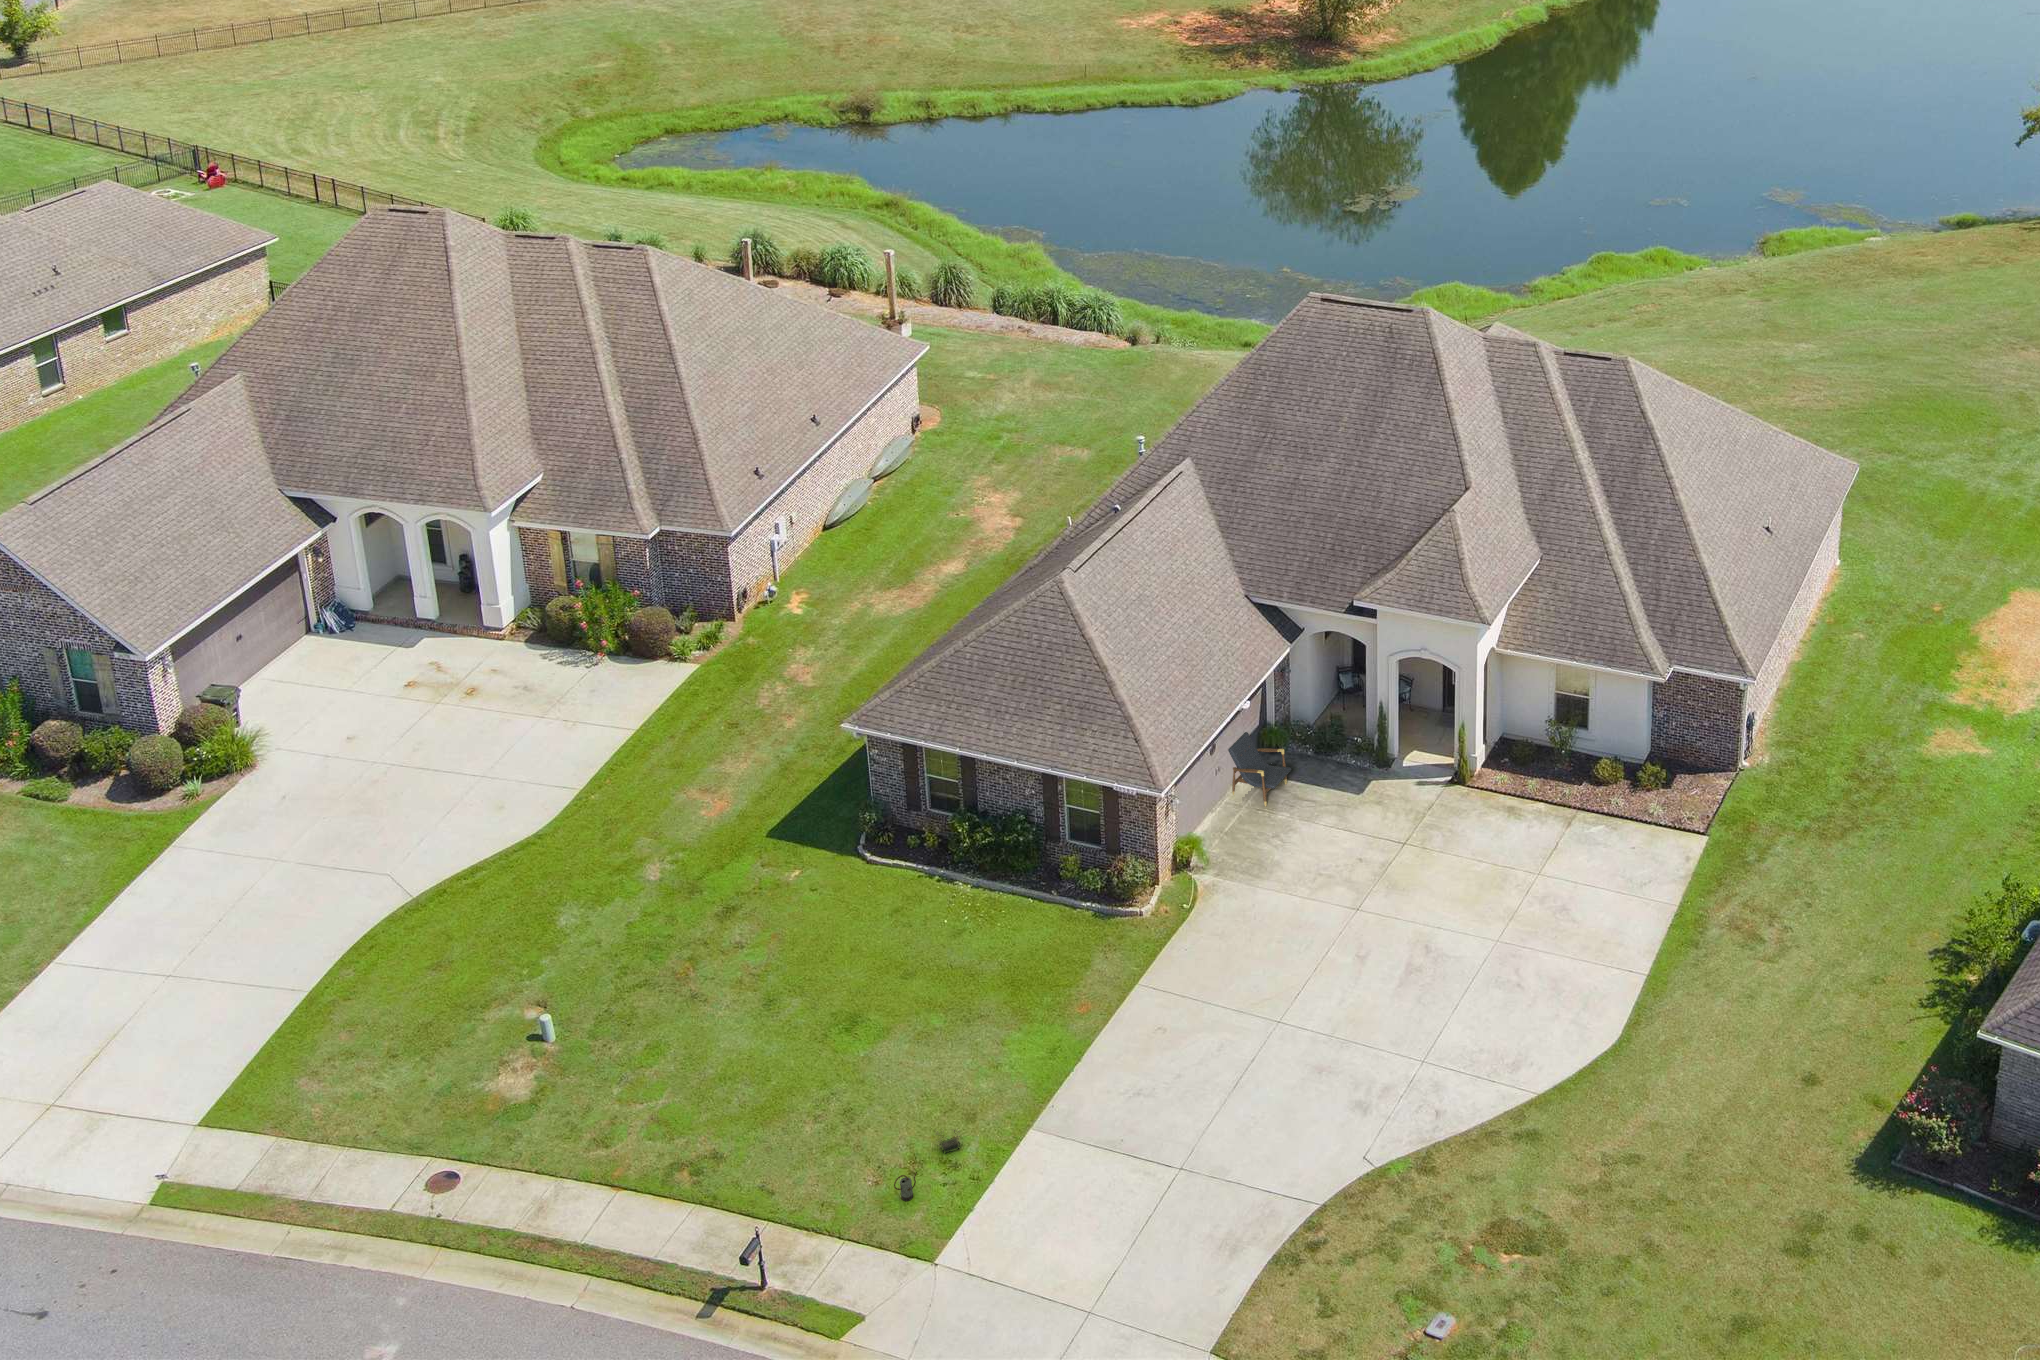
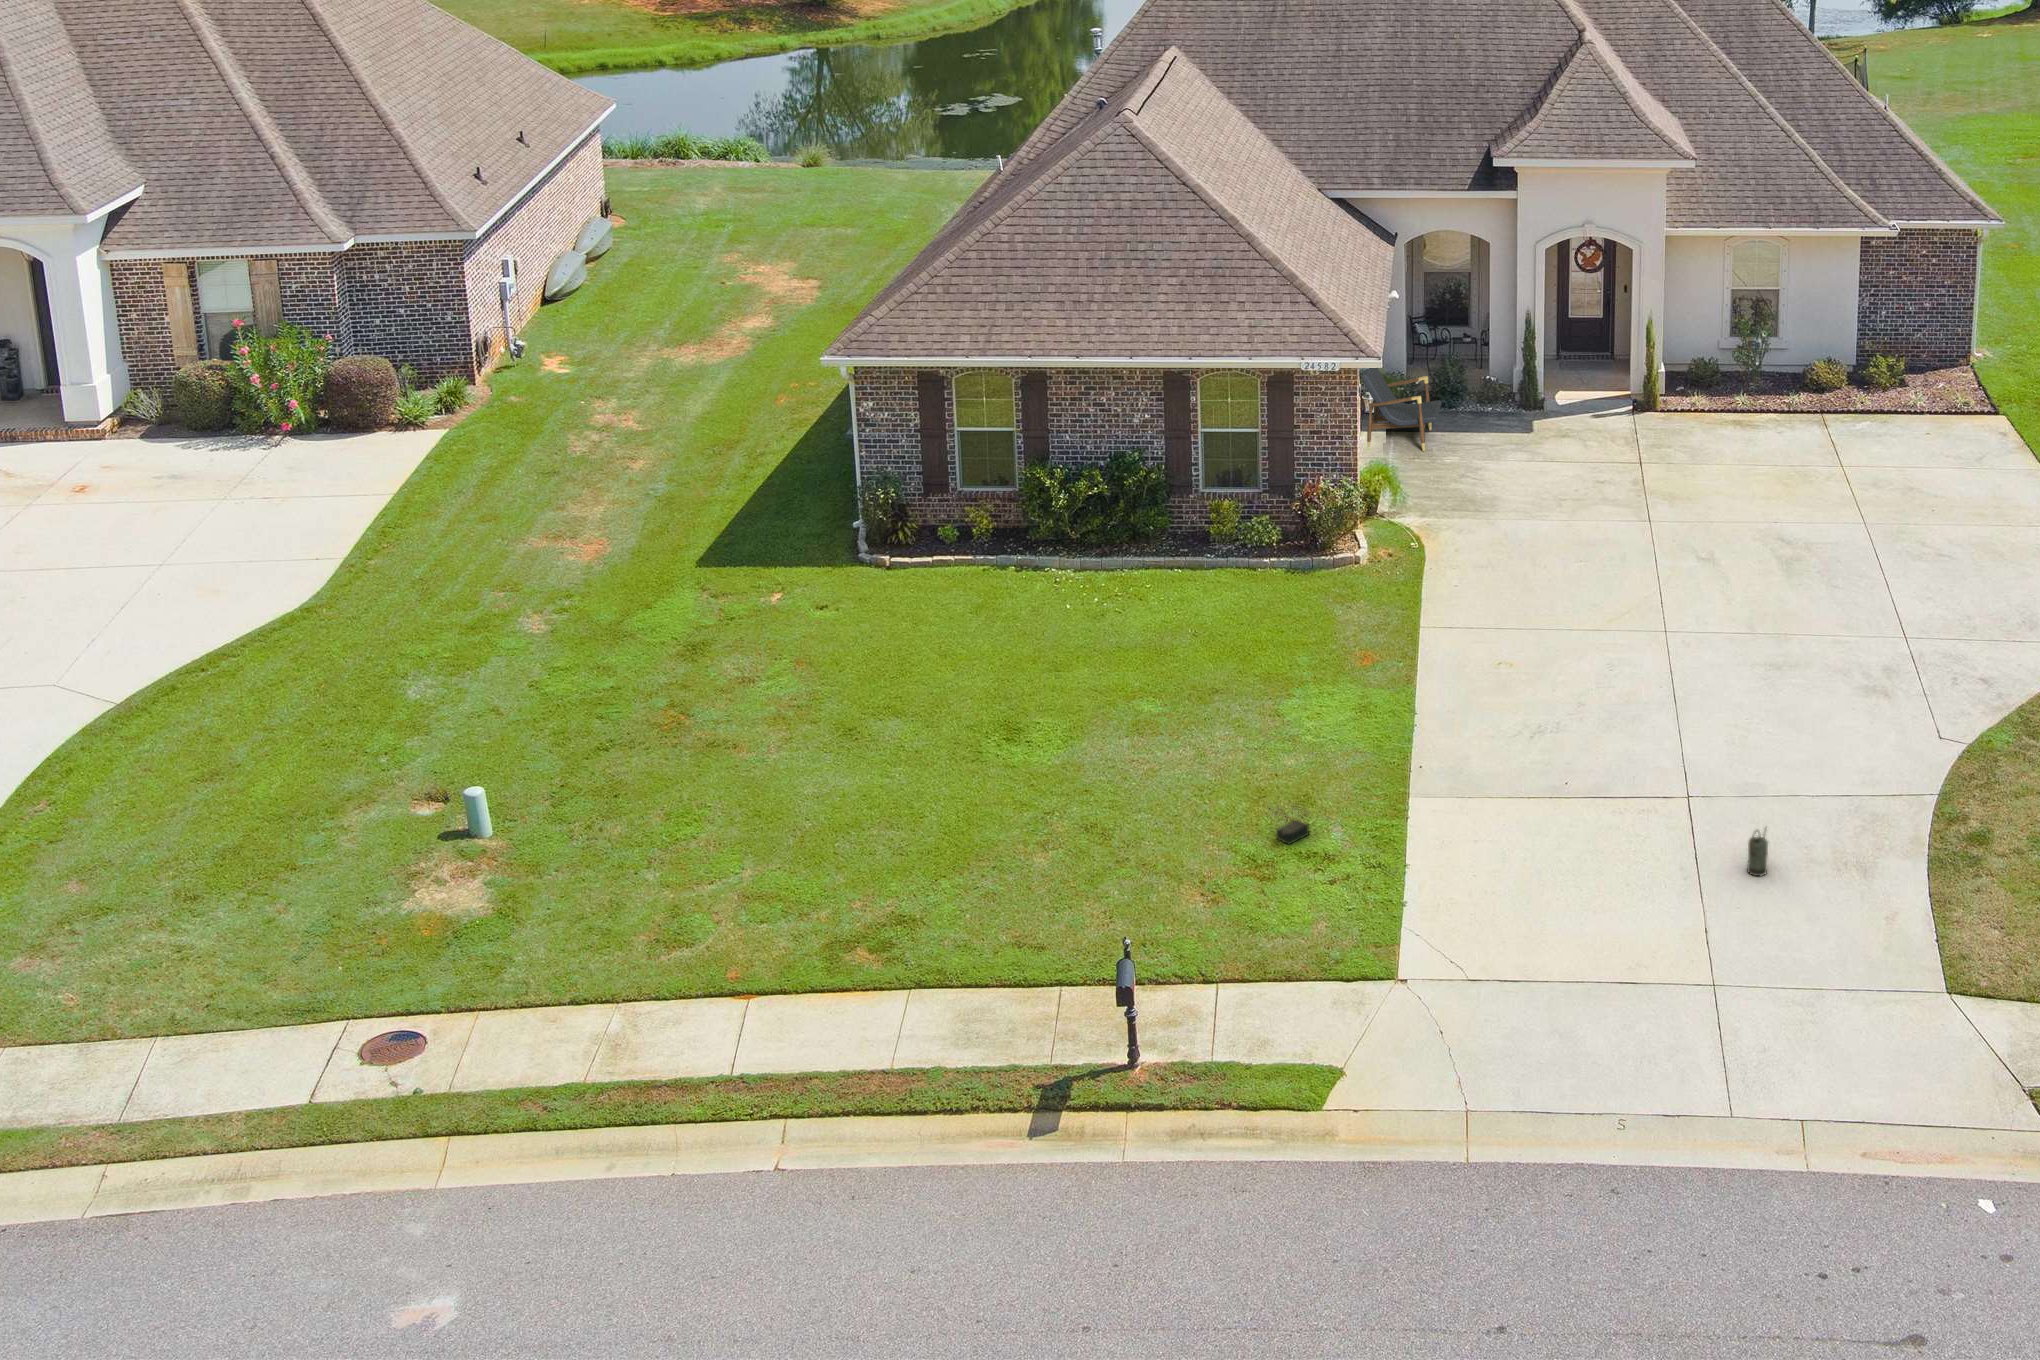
watering can: present [894,1172,917,1201] -> present [1747,830,1768,876]

